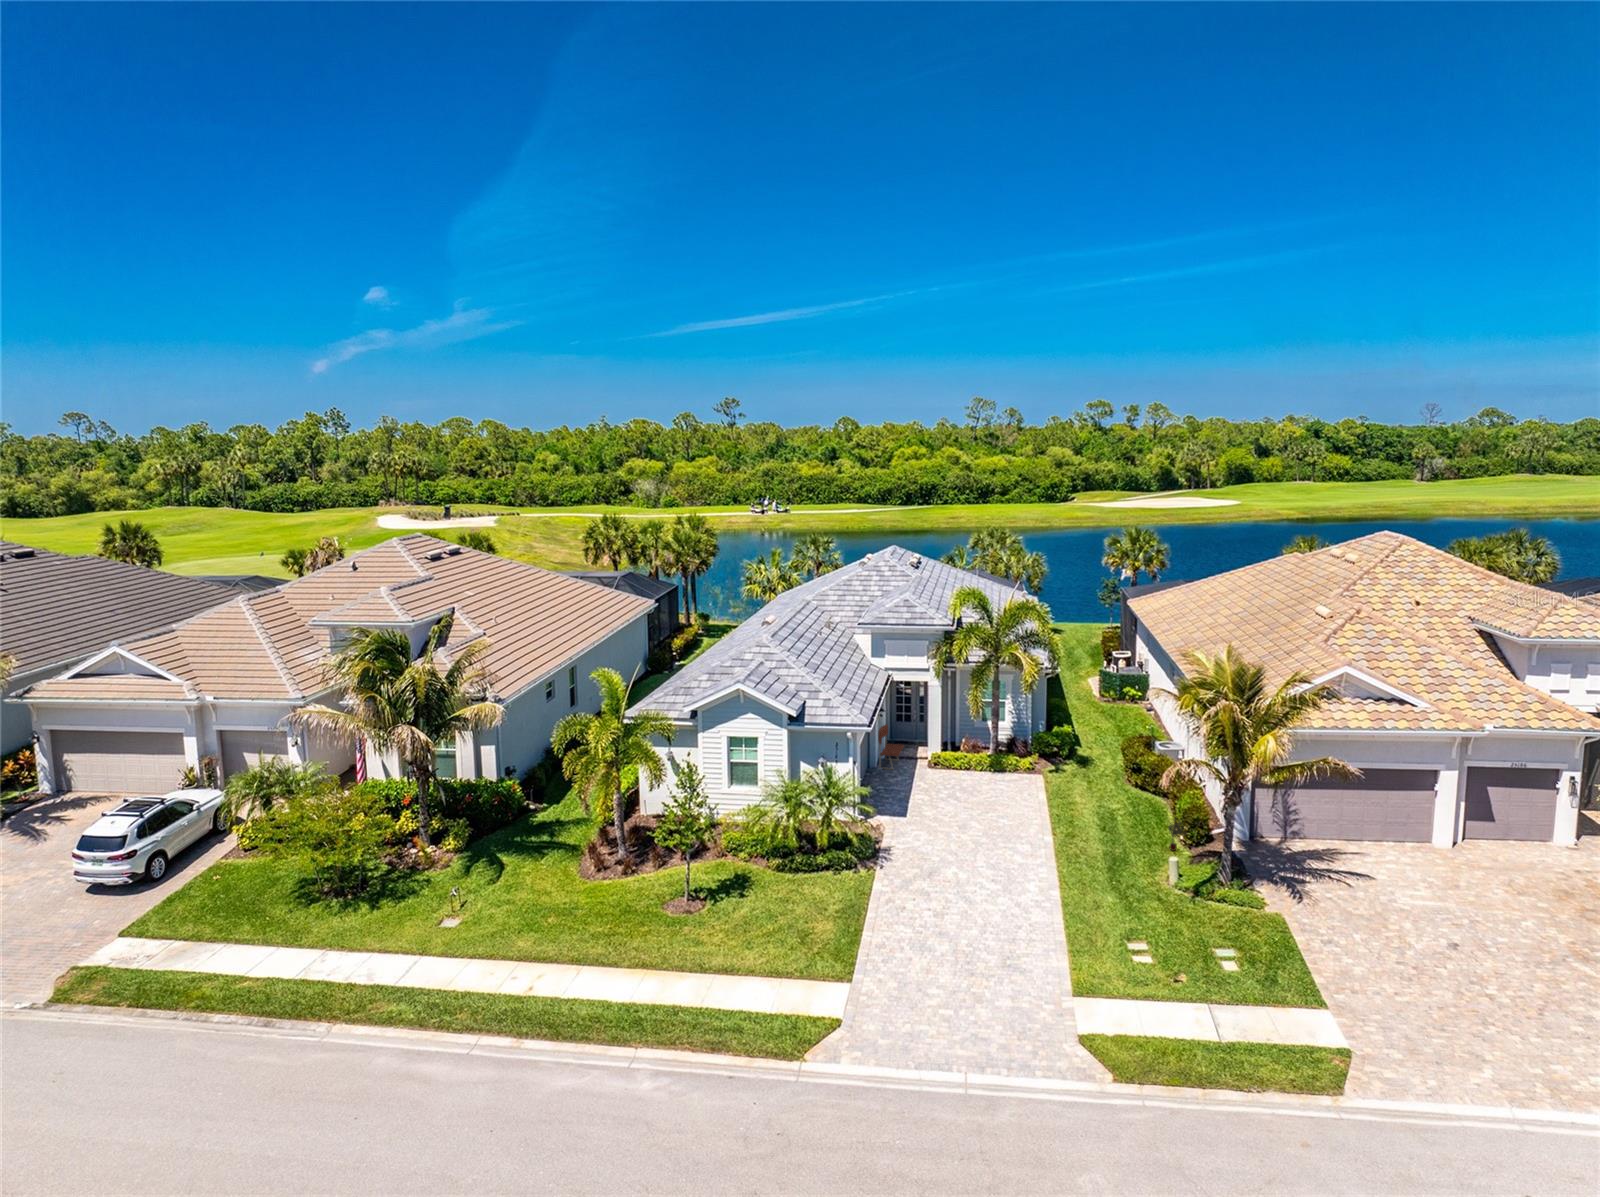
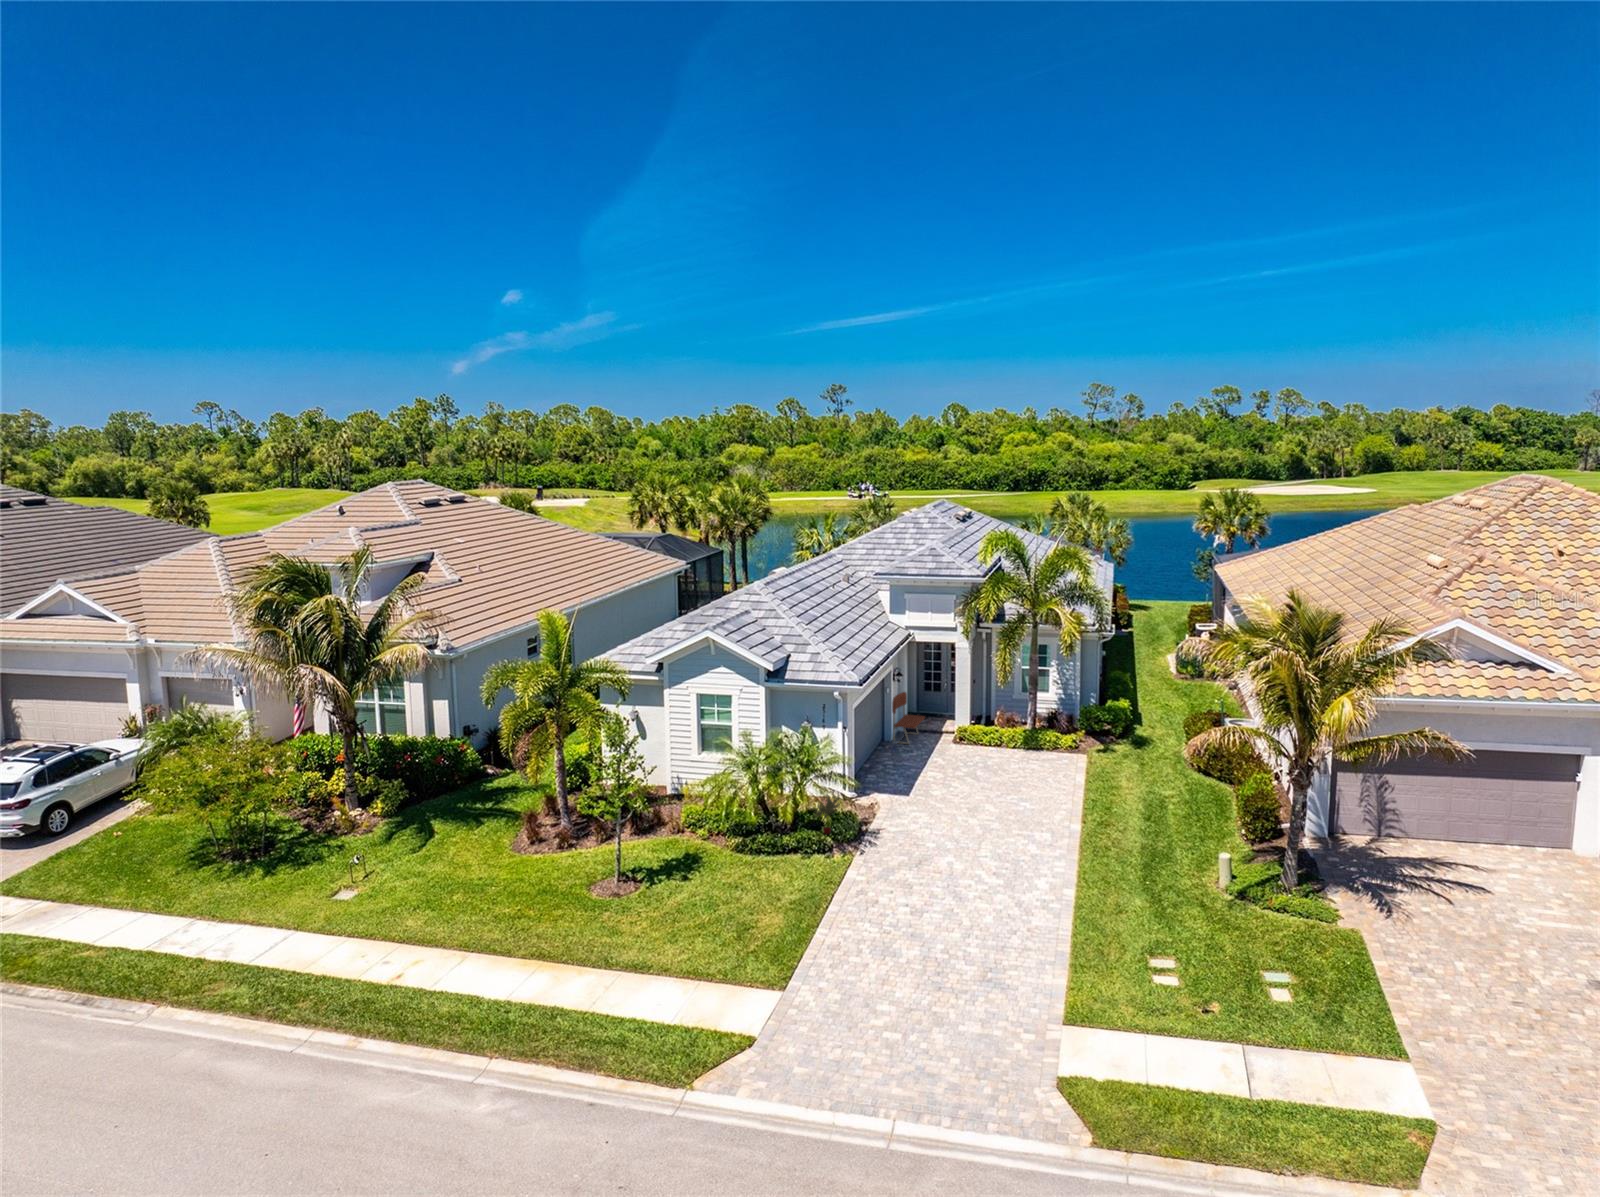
potted tree: present [1168,818,1186,851] -> present [814,794,840,834]

